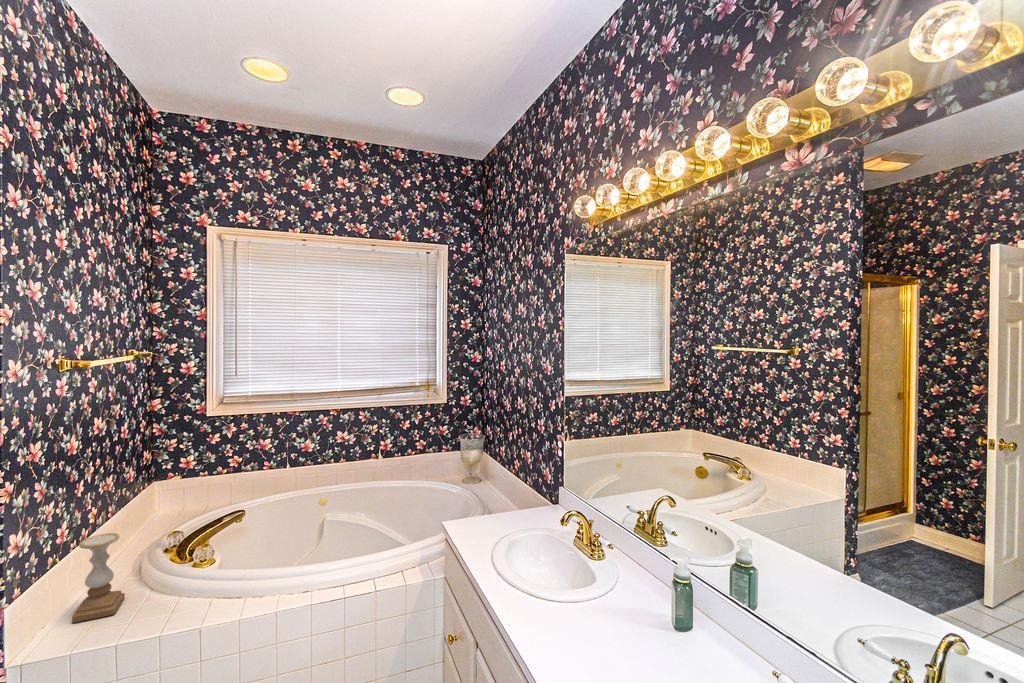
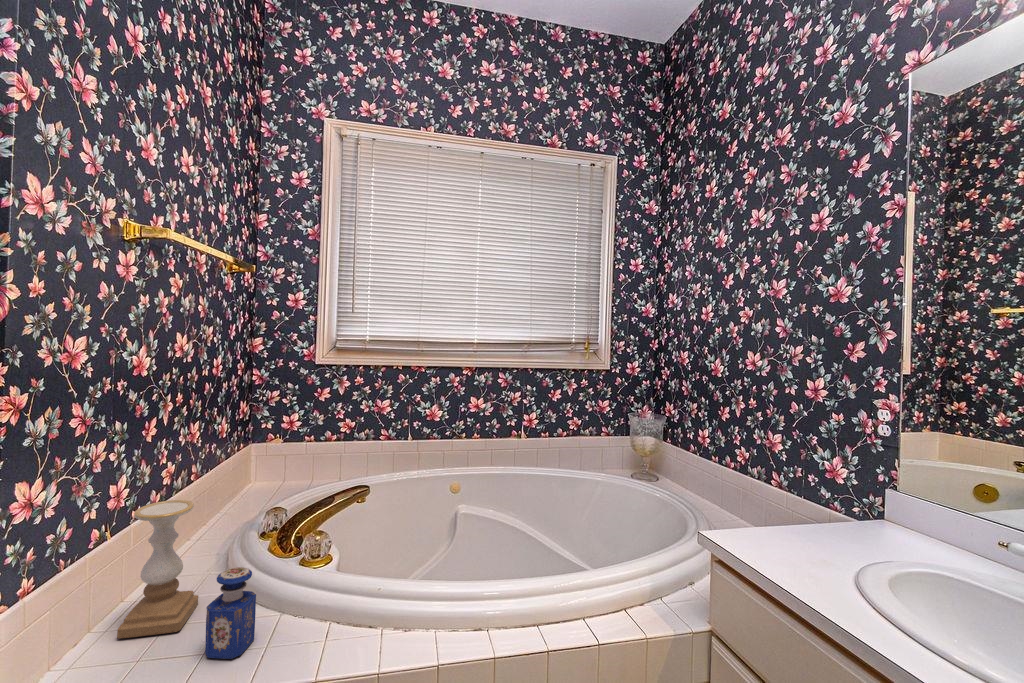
perfume bottle: none [134,571,166,625] -> present [205,567,256,659]

